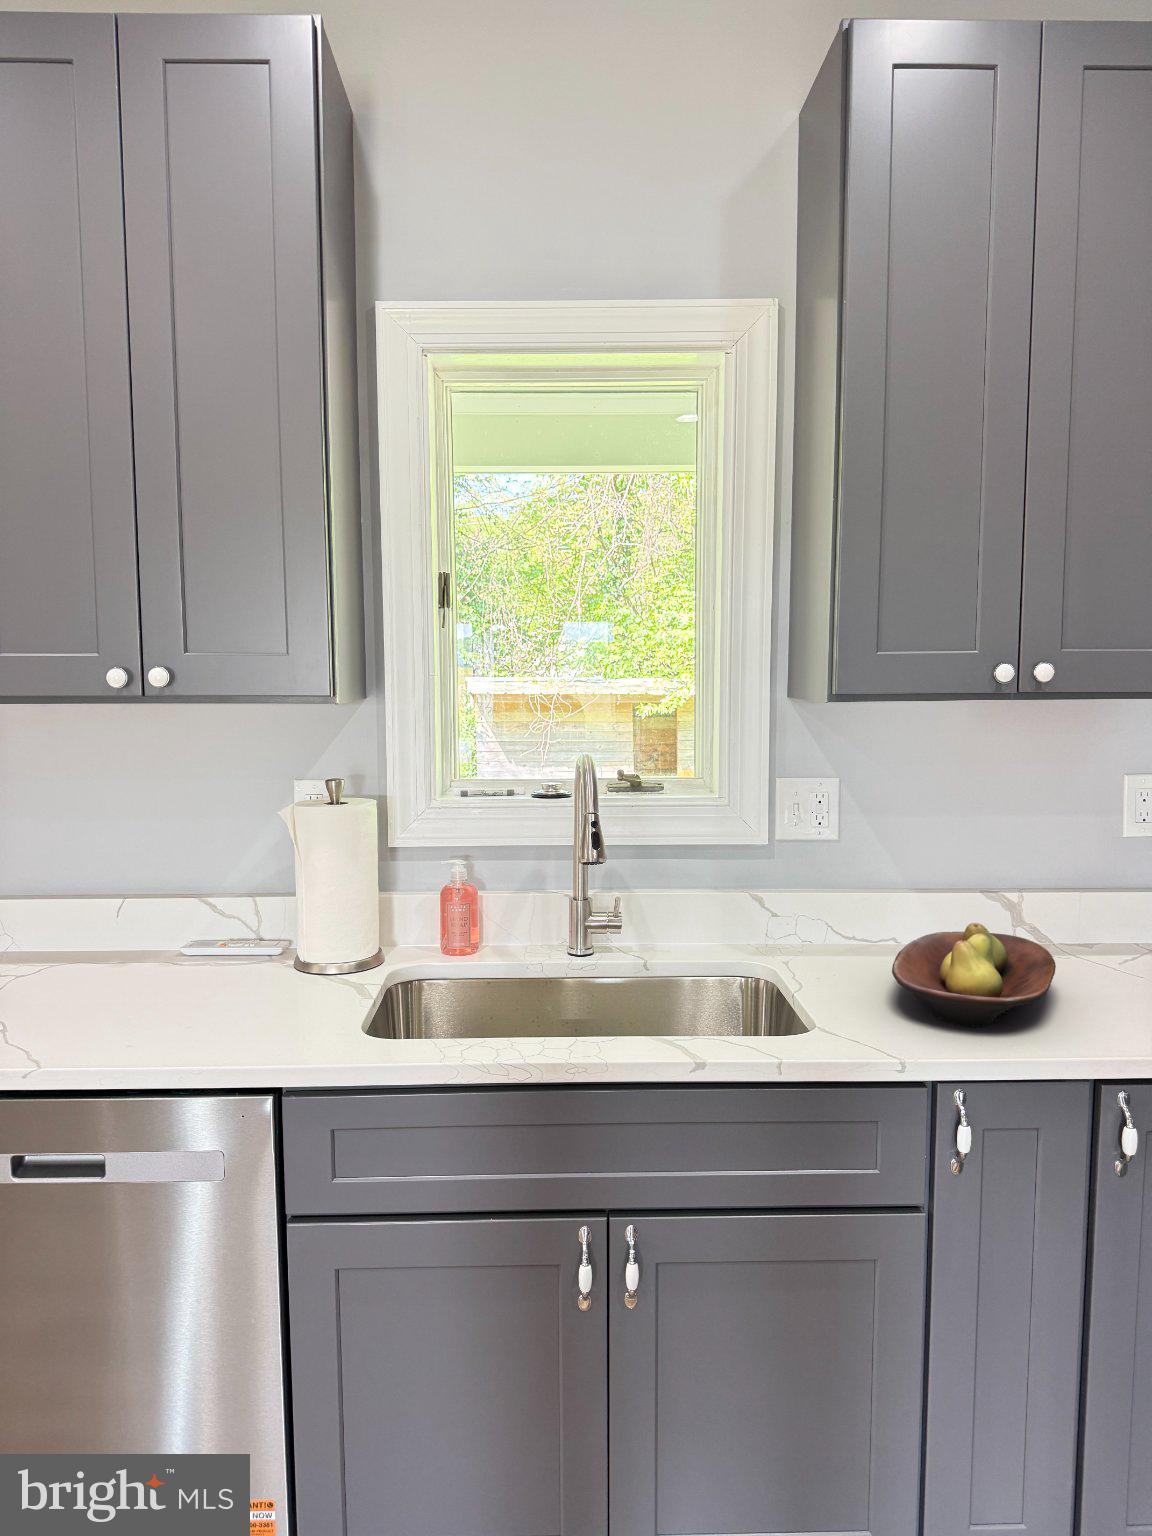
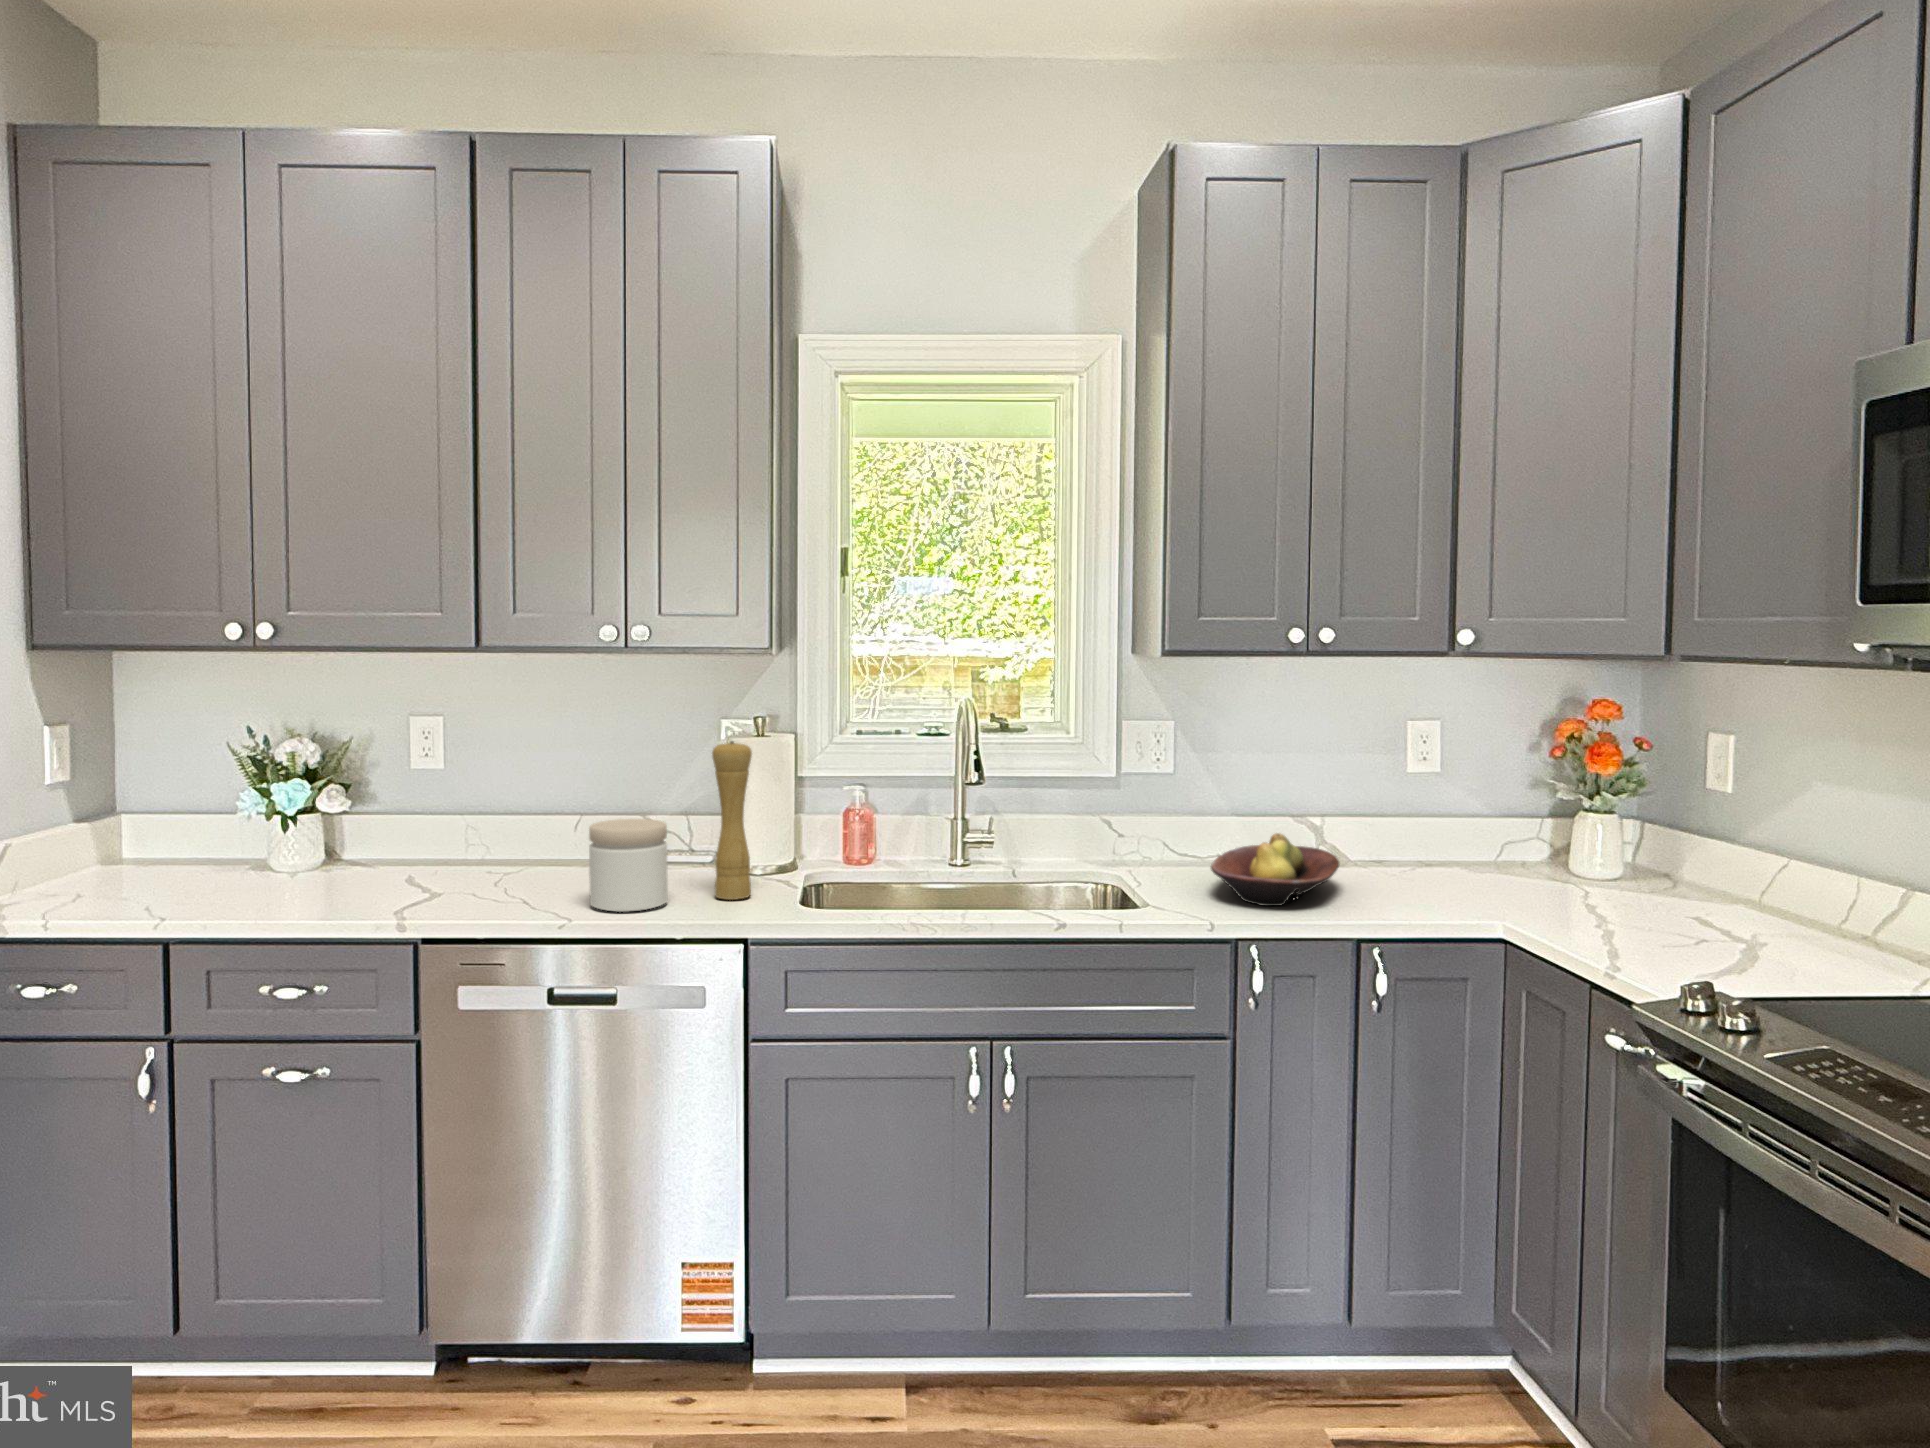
pepper mill: none [249,817,306,1020] -> present [712,741,752,900]
jar: none [82,917,193,1045] -> present [589,819,668,912]

